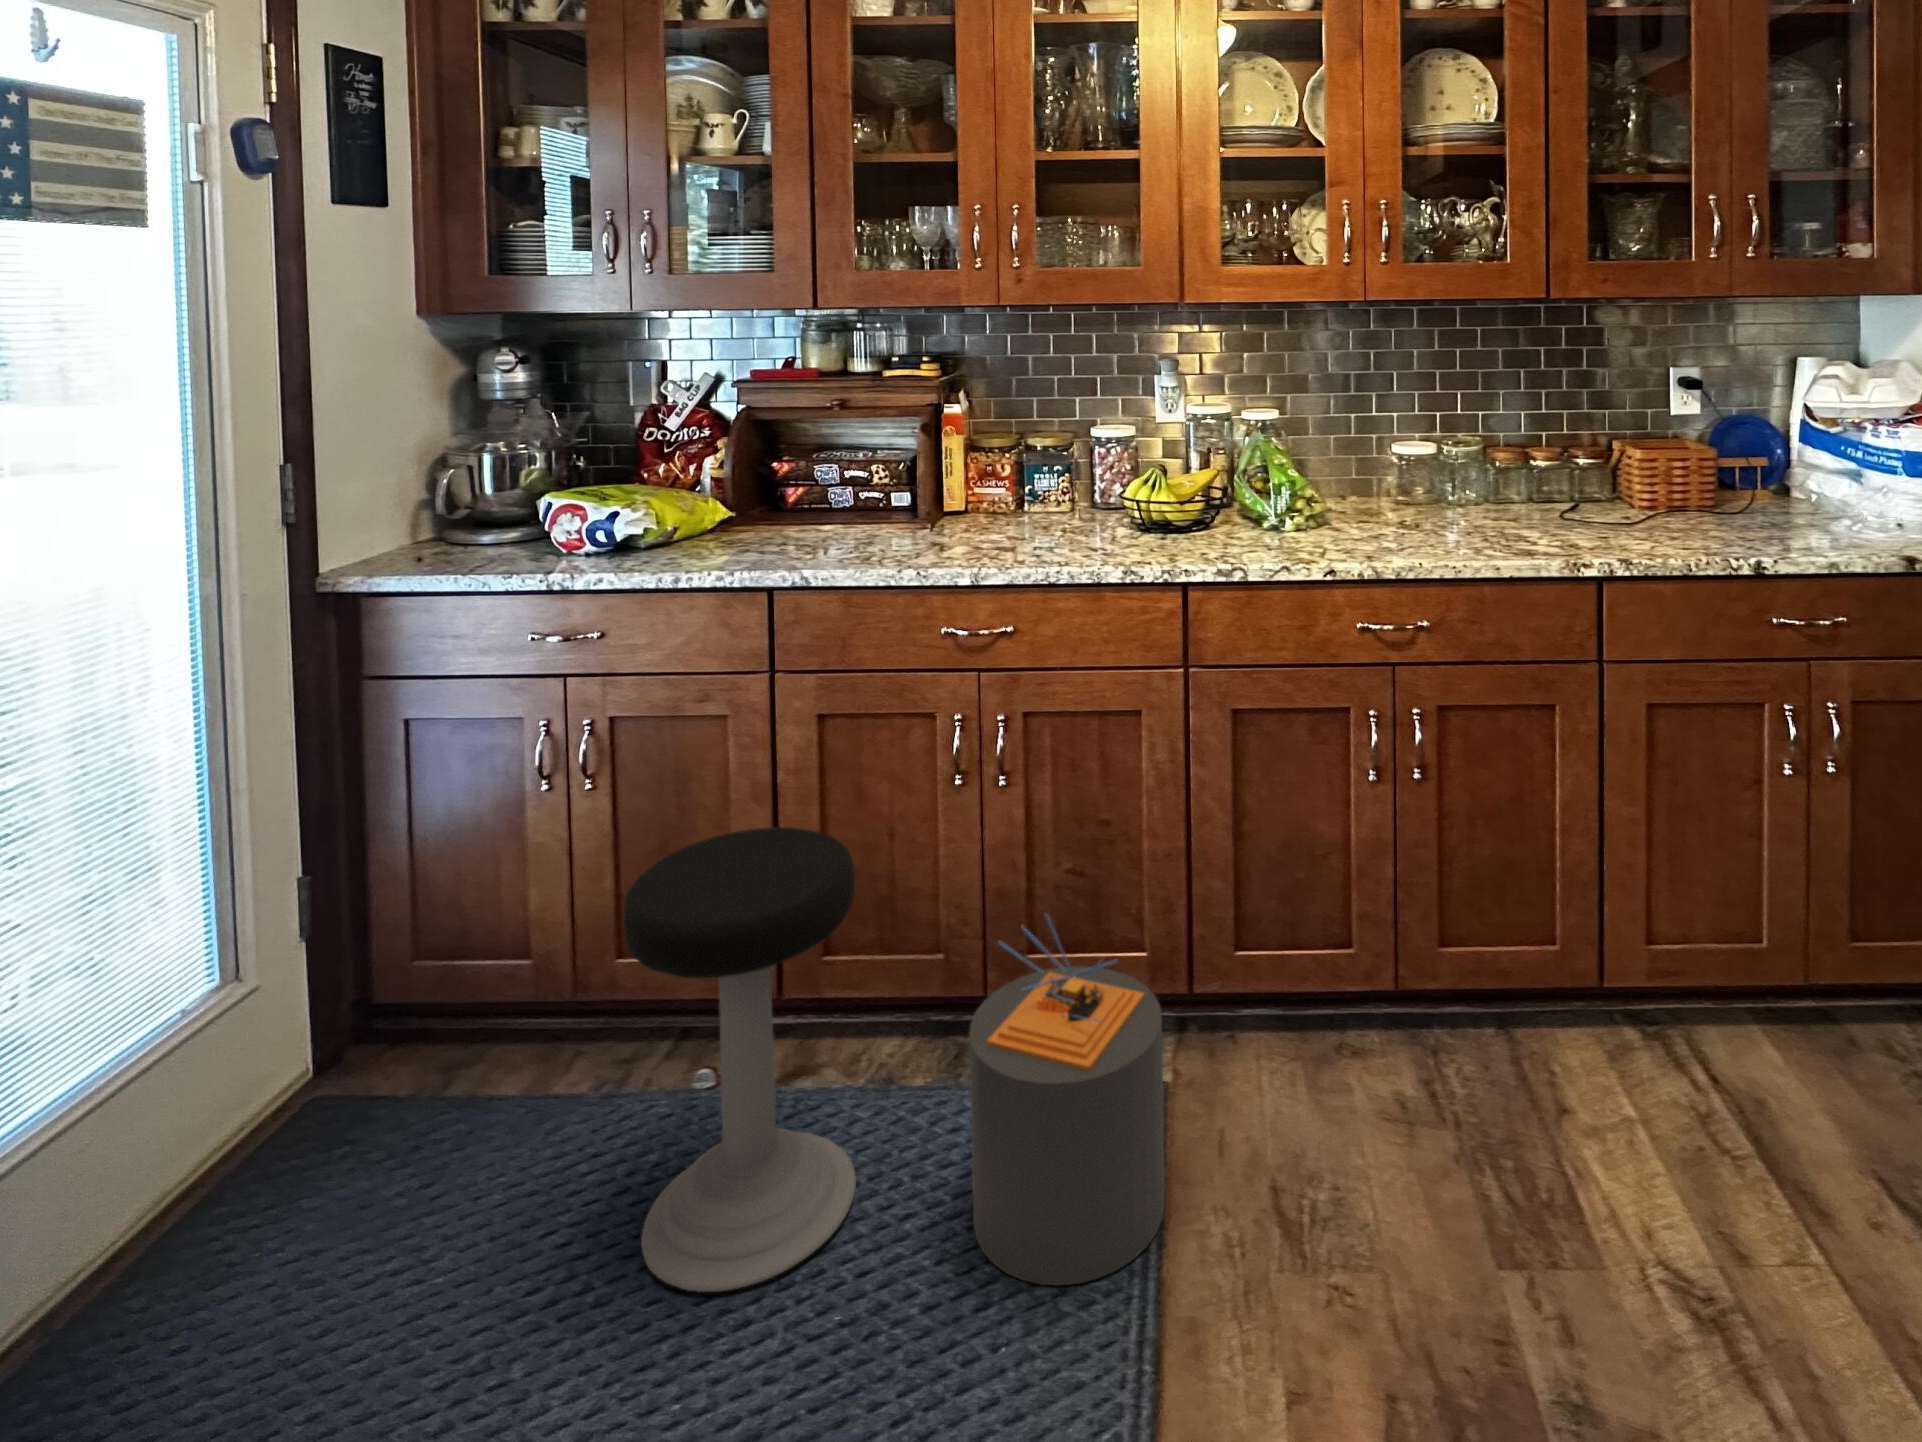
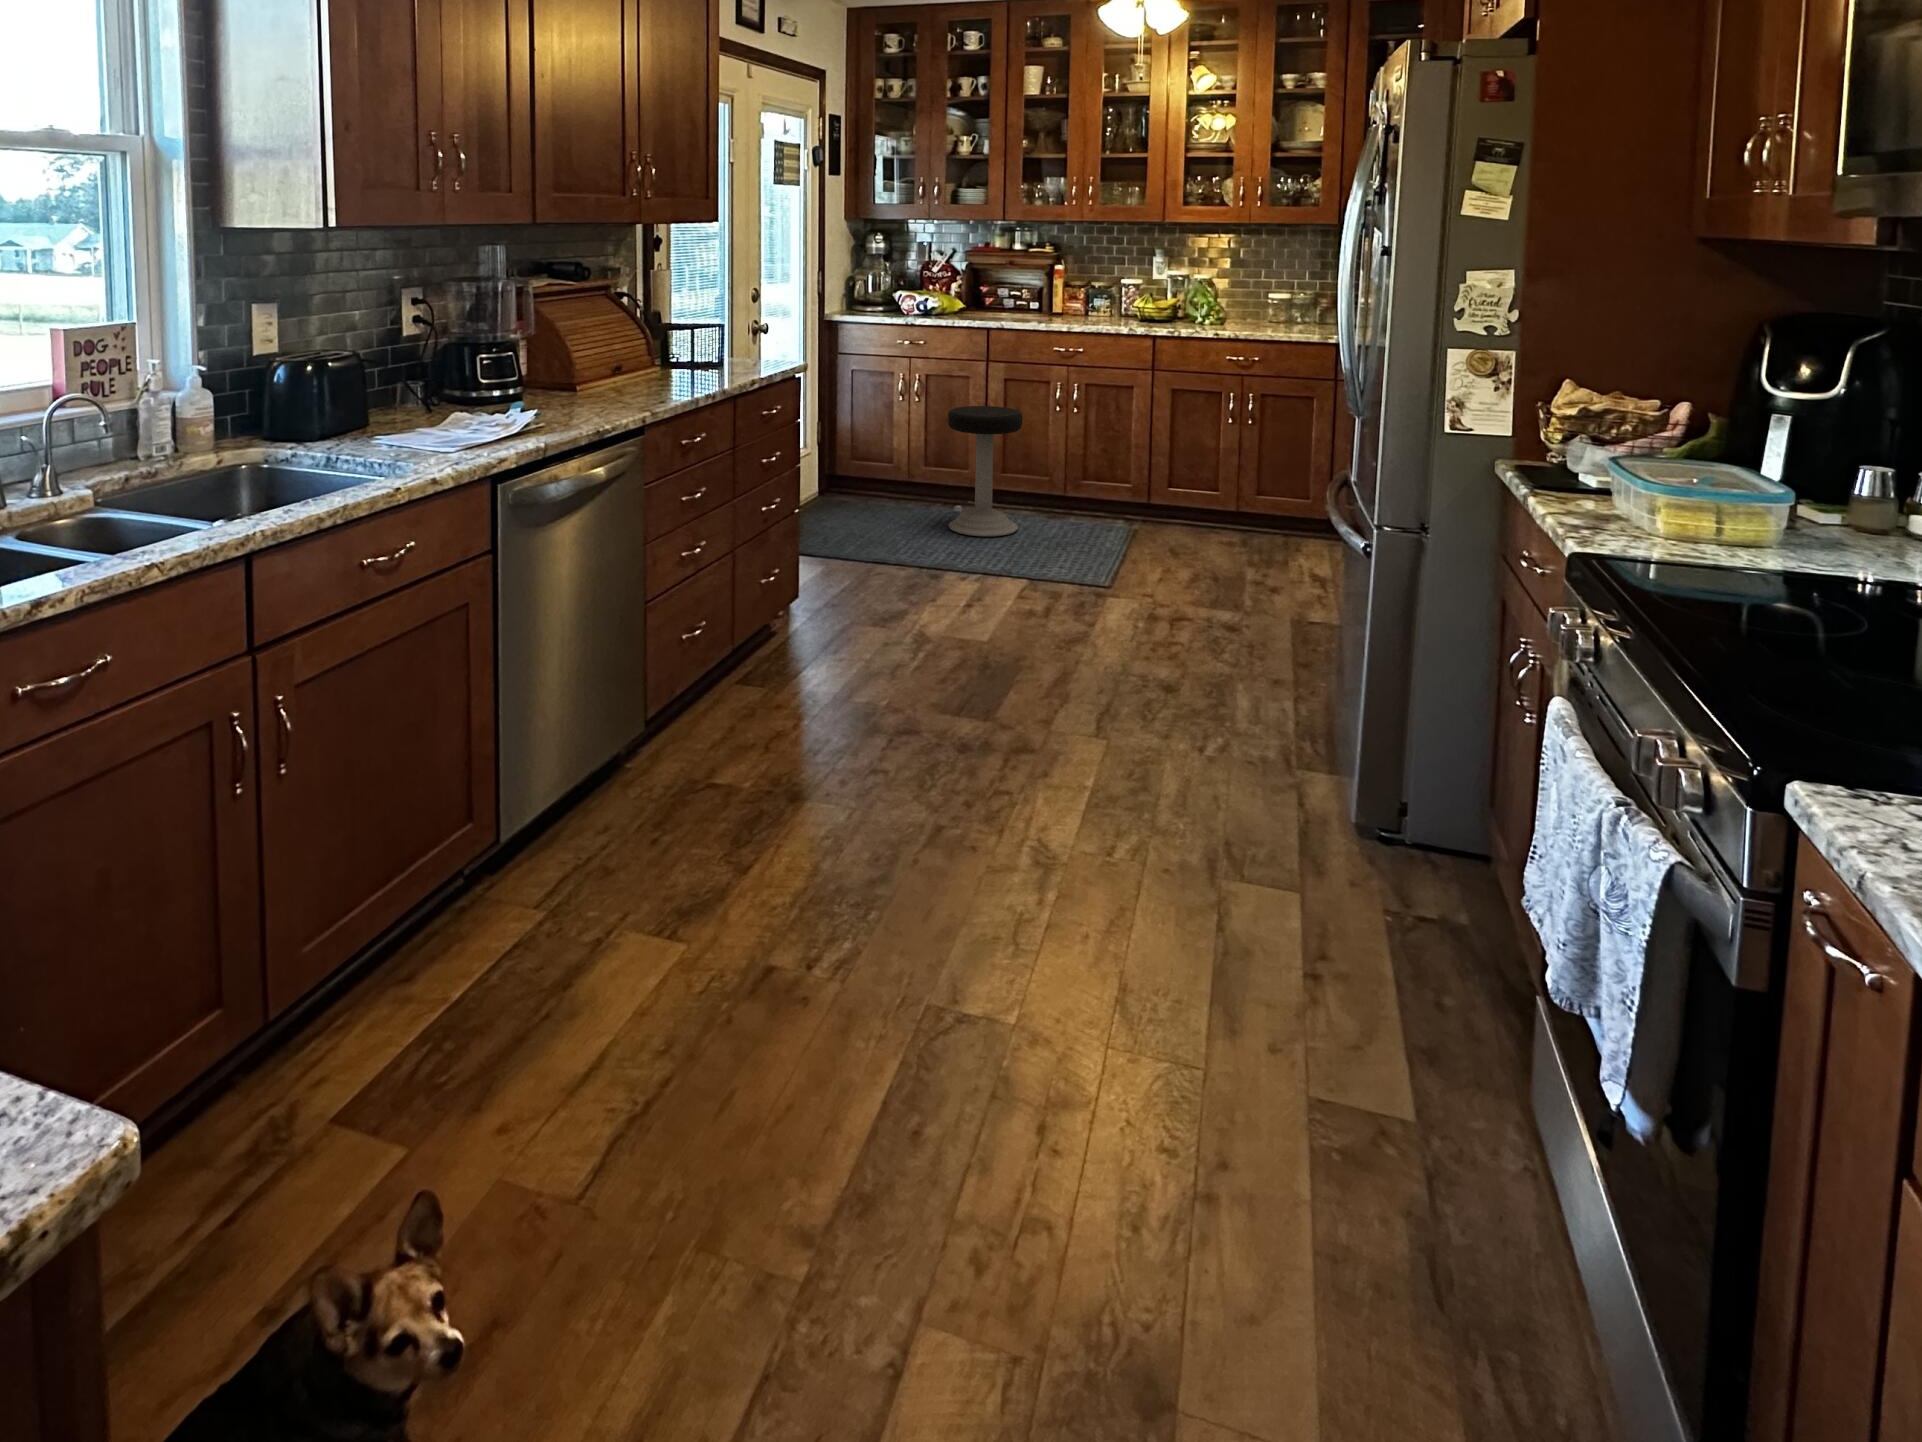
trash can: present [969,916,1165,1285] -> none [1059,439,1130,549]

